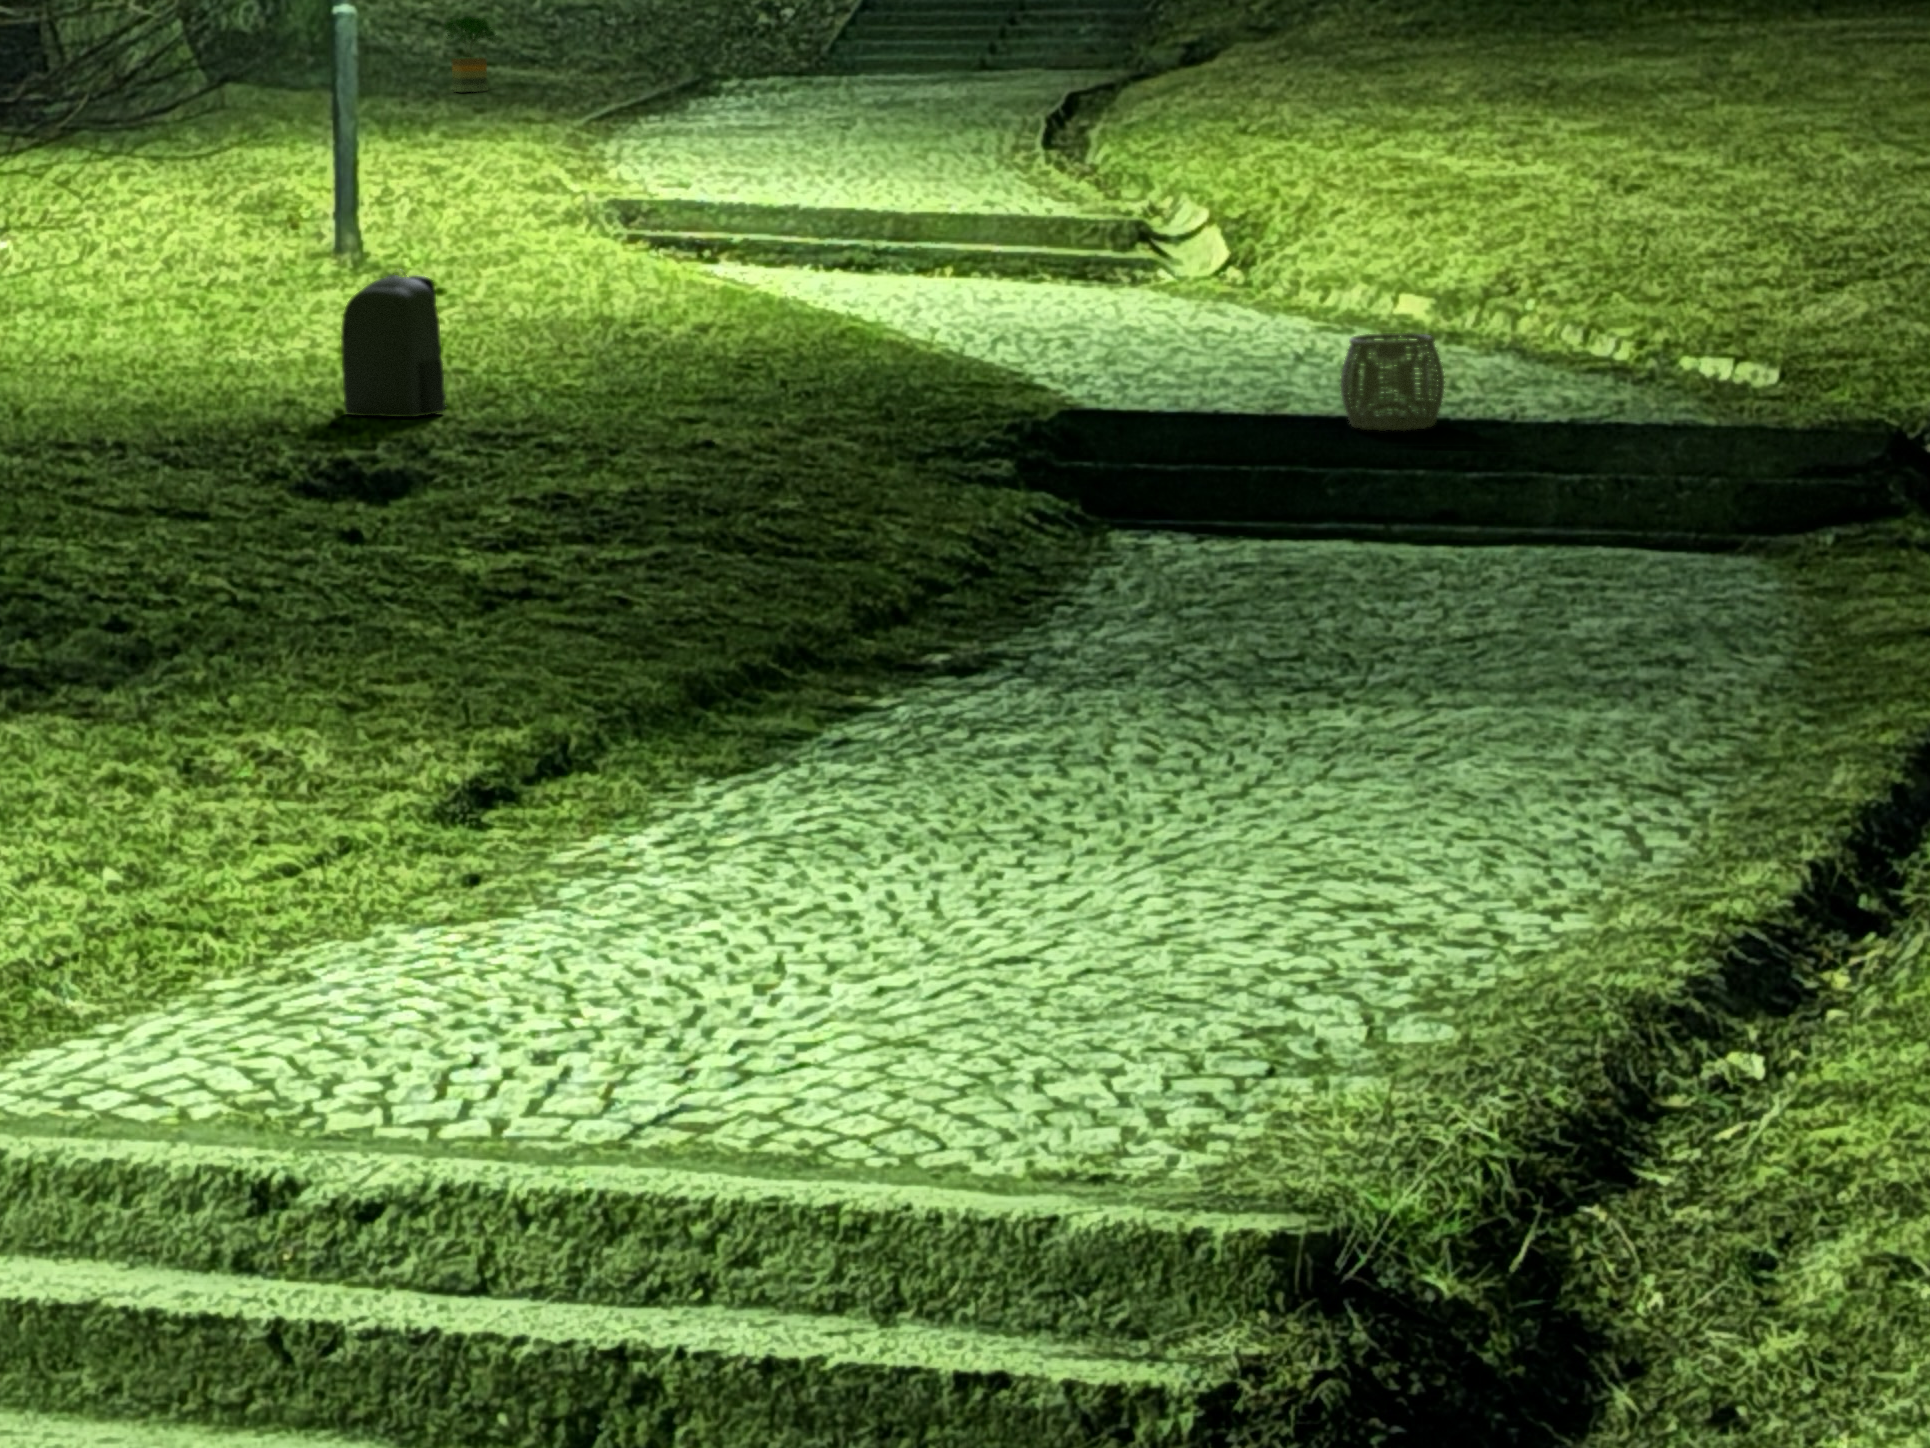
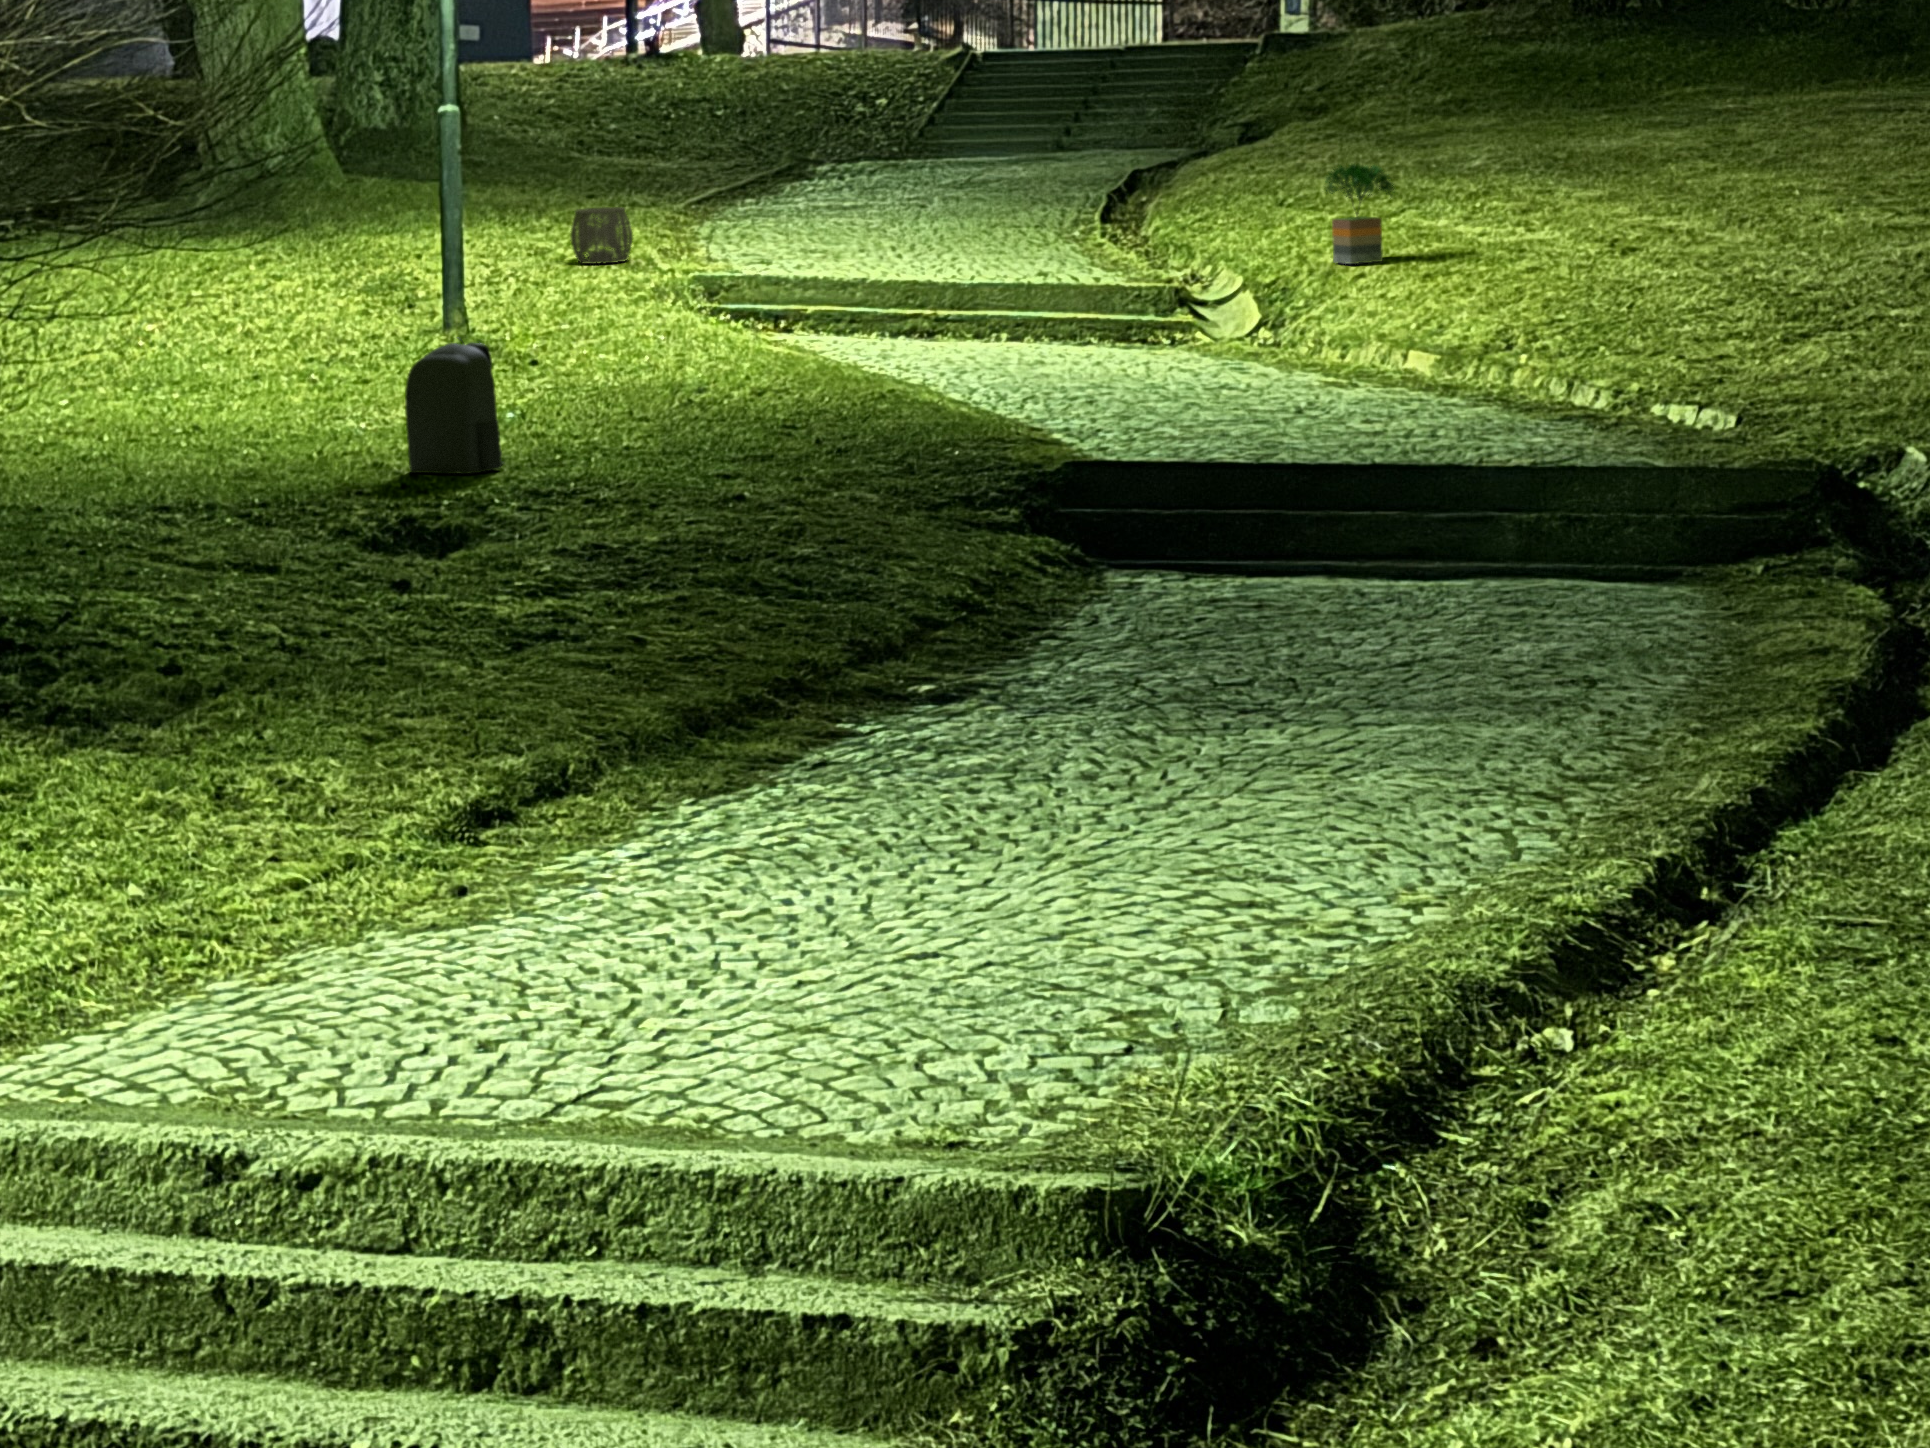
potted tree: present [445,17,497,92] -> present [1325,164,1395,264]
woven basket: present [1340,333,1445,431] -> present [570,207,632,264]

